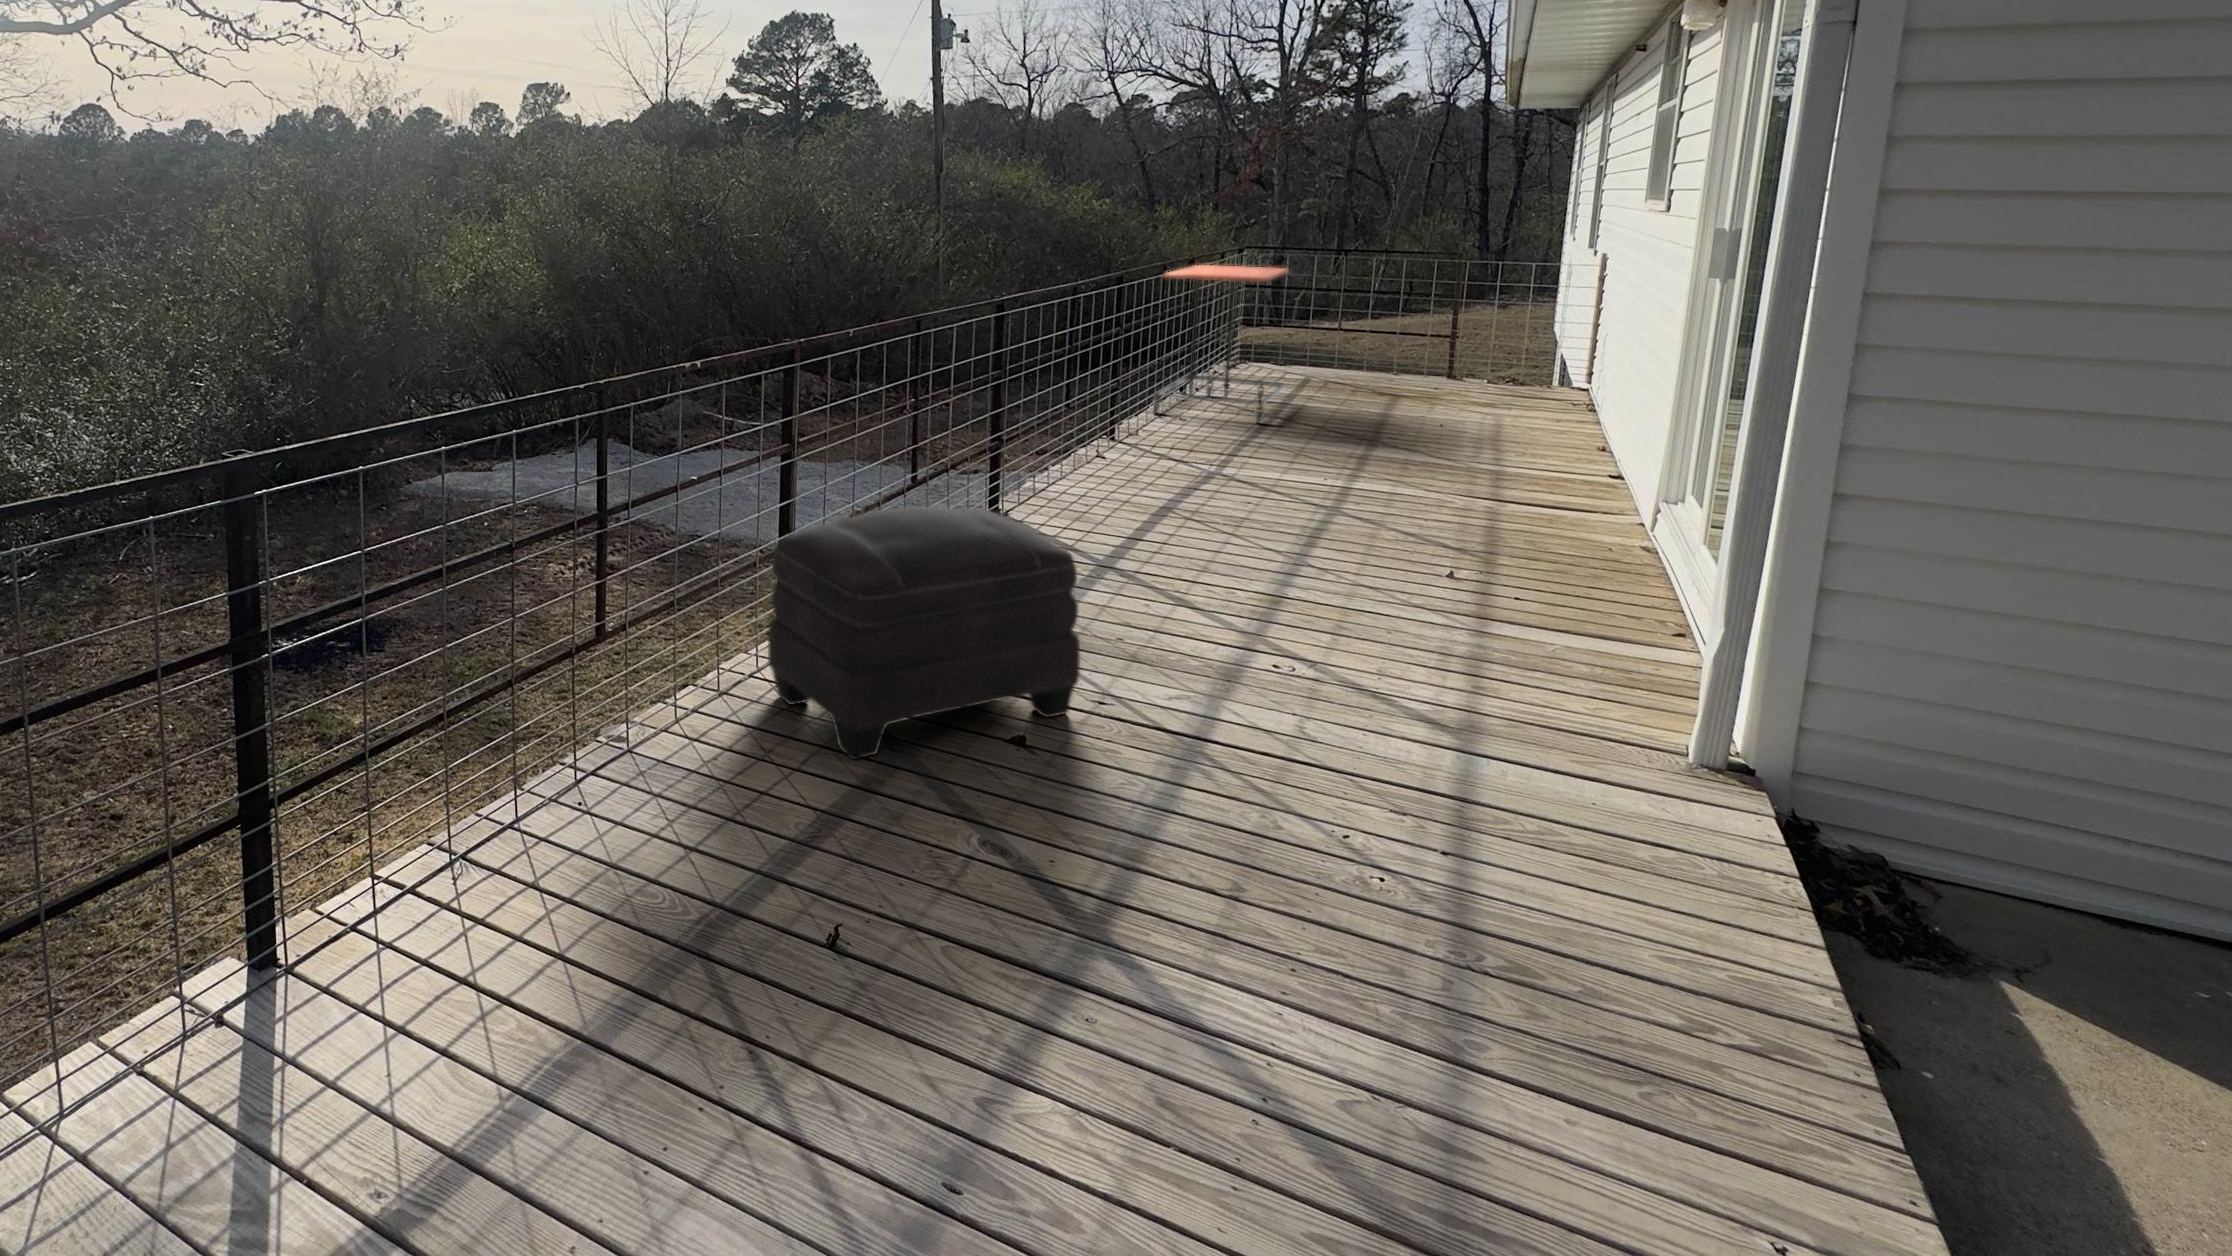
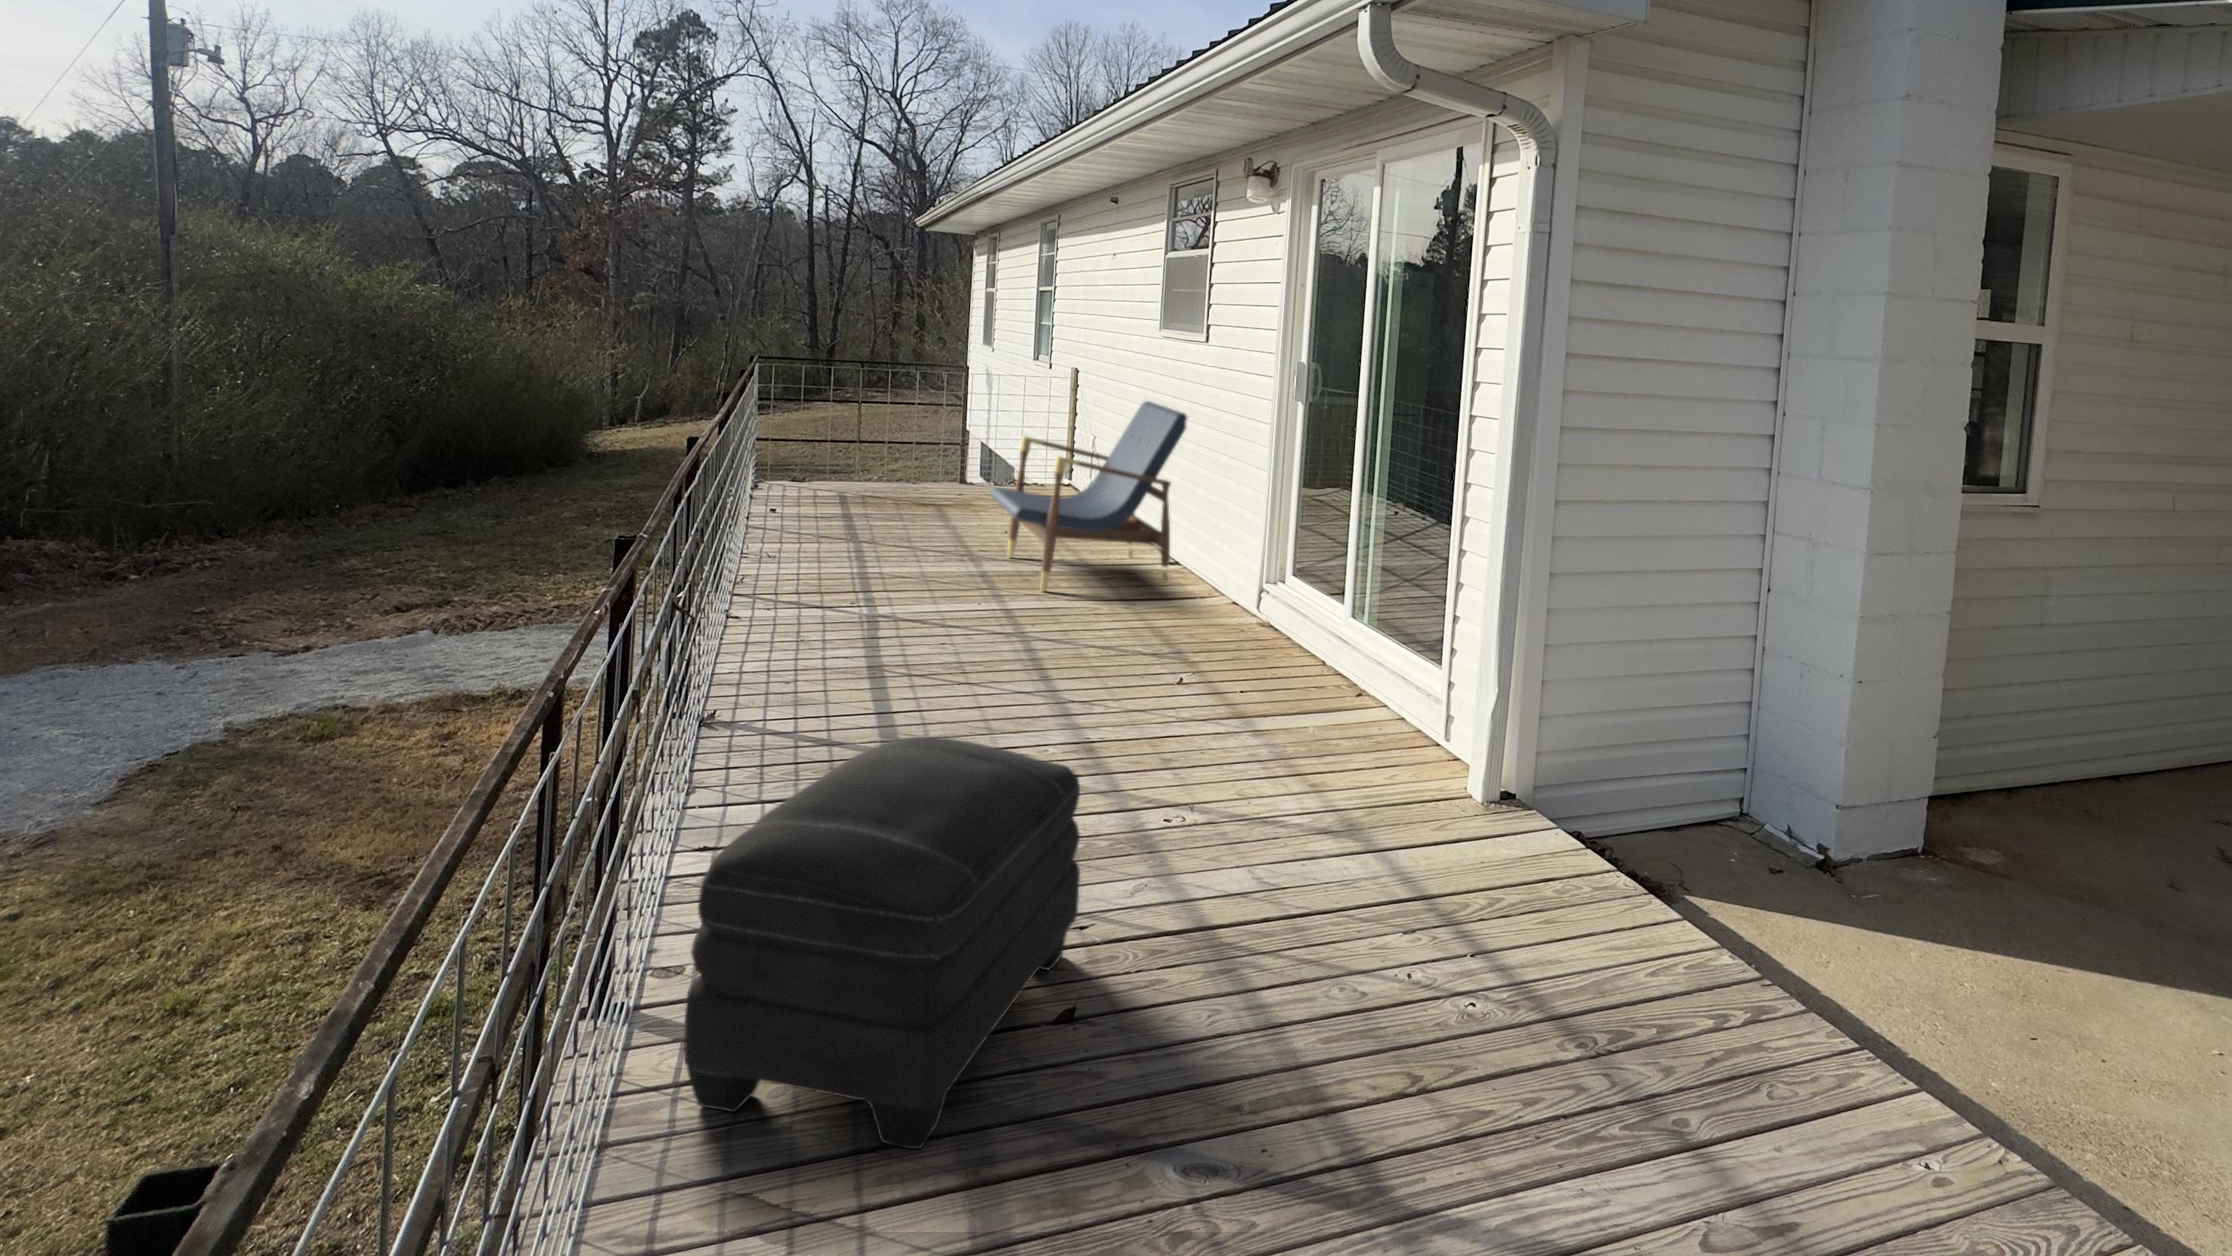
side table: present [1153,265,1289,423] -> none [712,377,839,545]
lounge chair: none [1393,286,1637,501] -> present [990,401,1189,591]

